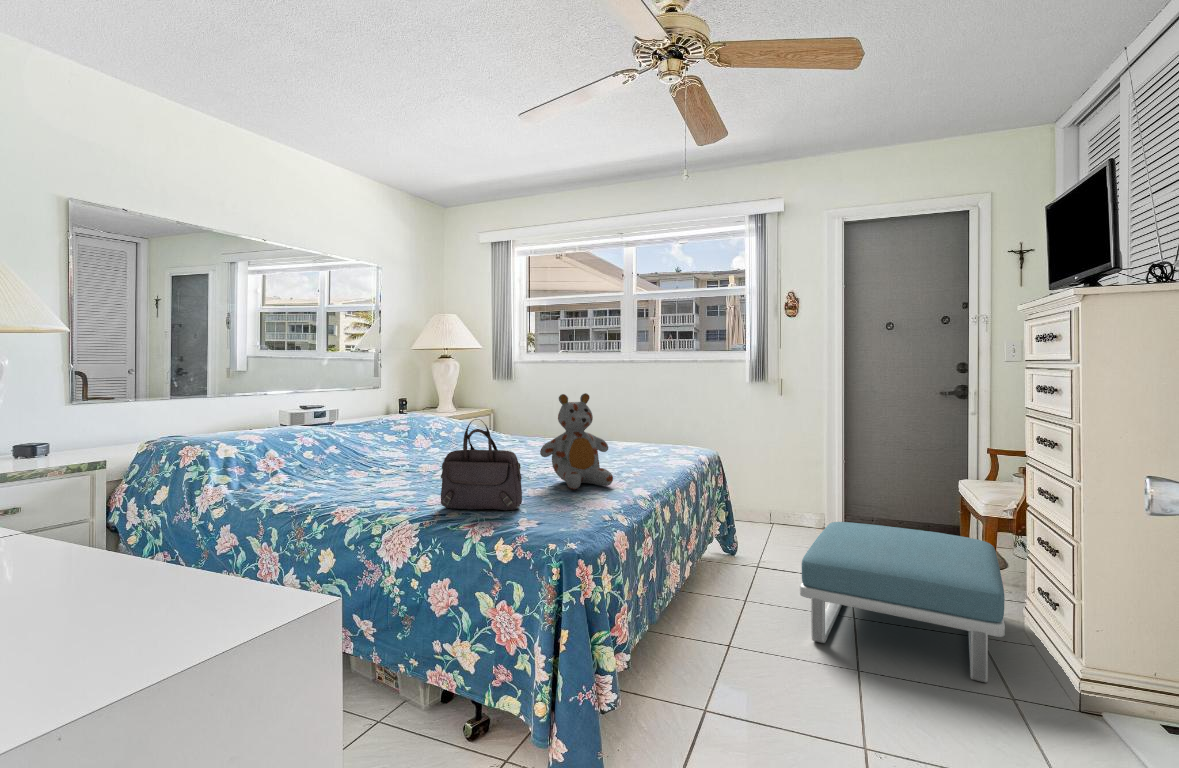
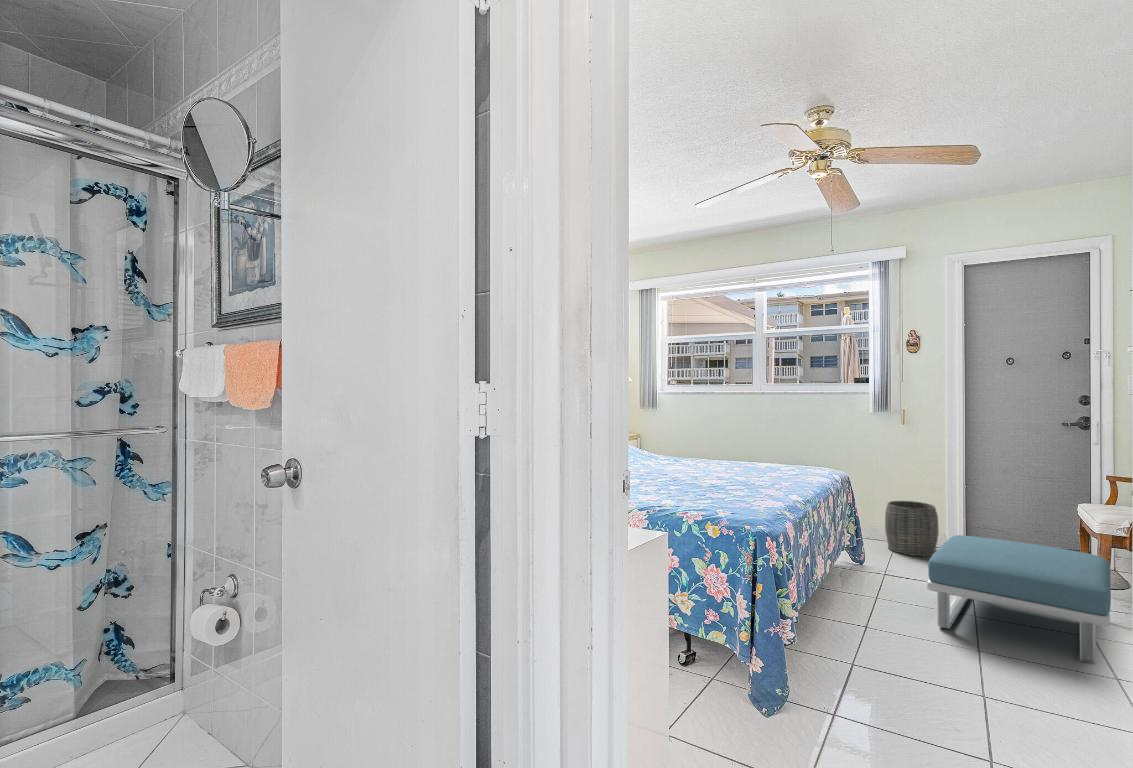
stuffed bear: present [540,393,613,489] -> none [713,422,771,495]
handbag: present [441,419,522,510] -> none [650,440,711,507]
woven basket: none [764,480,818,542] -> present [885,501,939,556]

